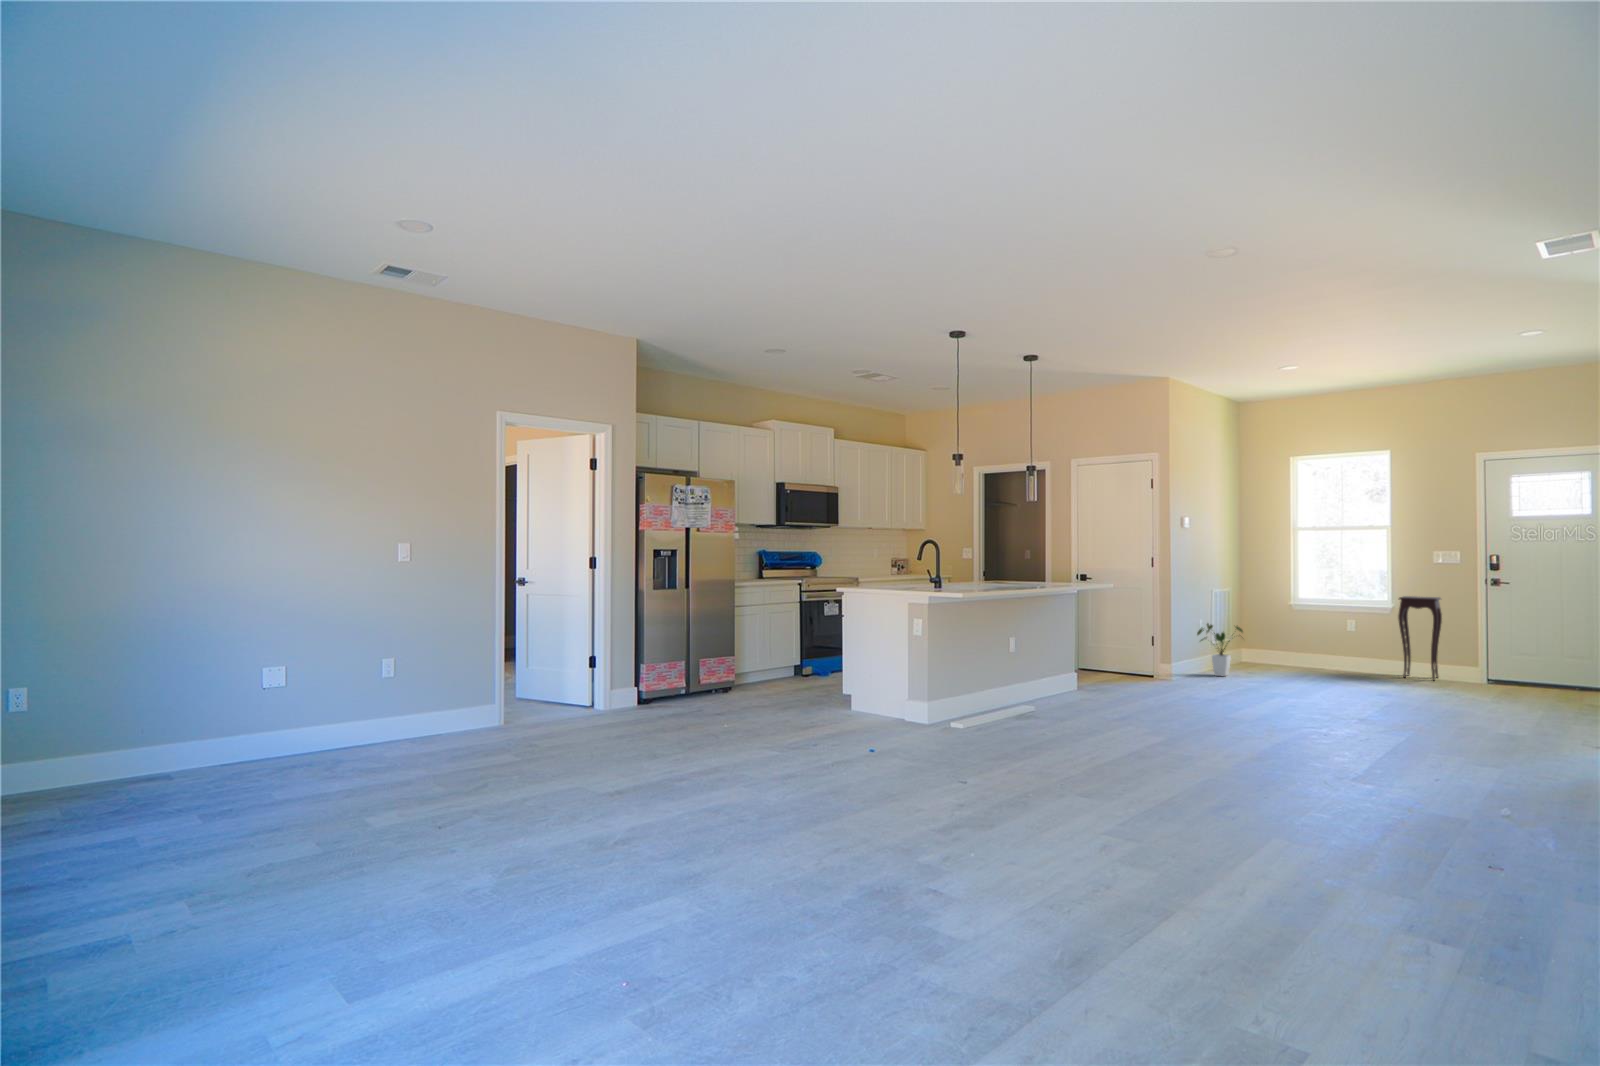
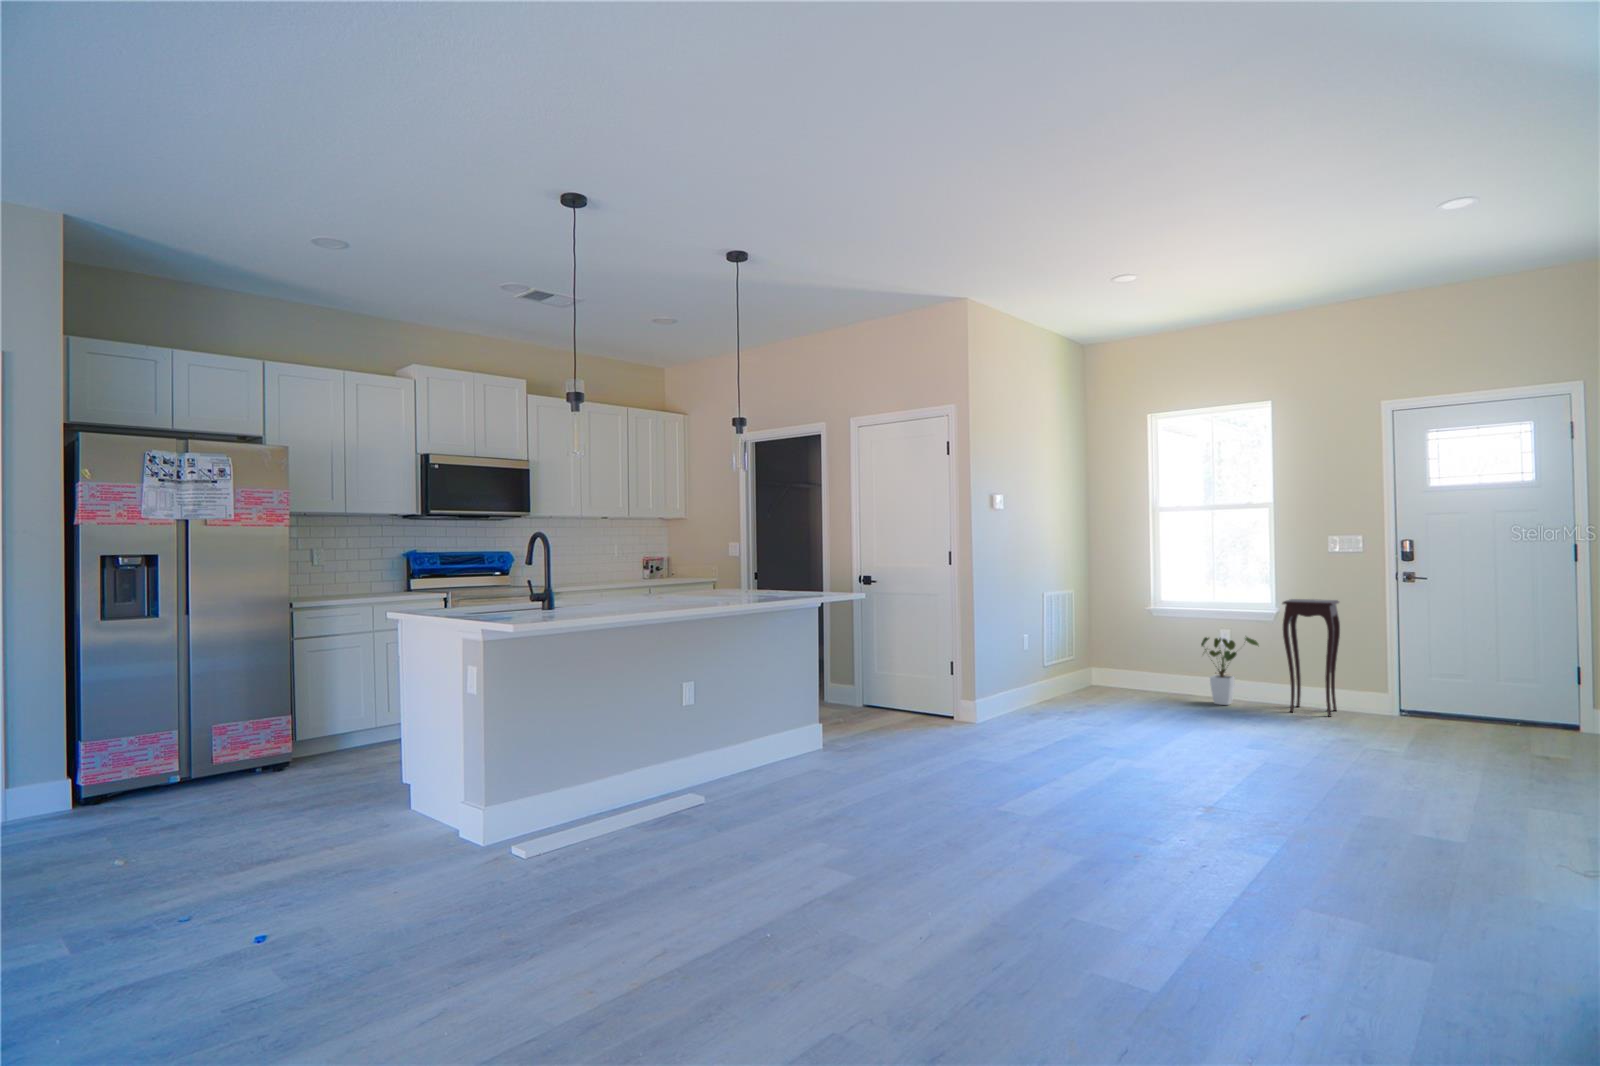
house plant: present [1197,624,1243,676] -> present [1201,637,1259,705]

